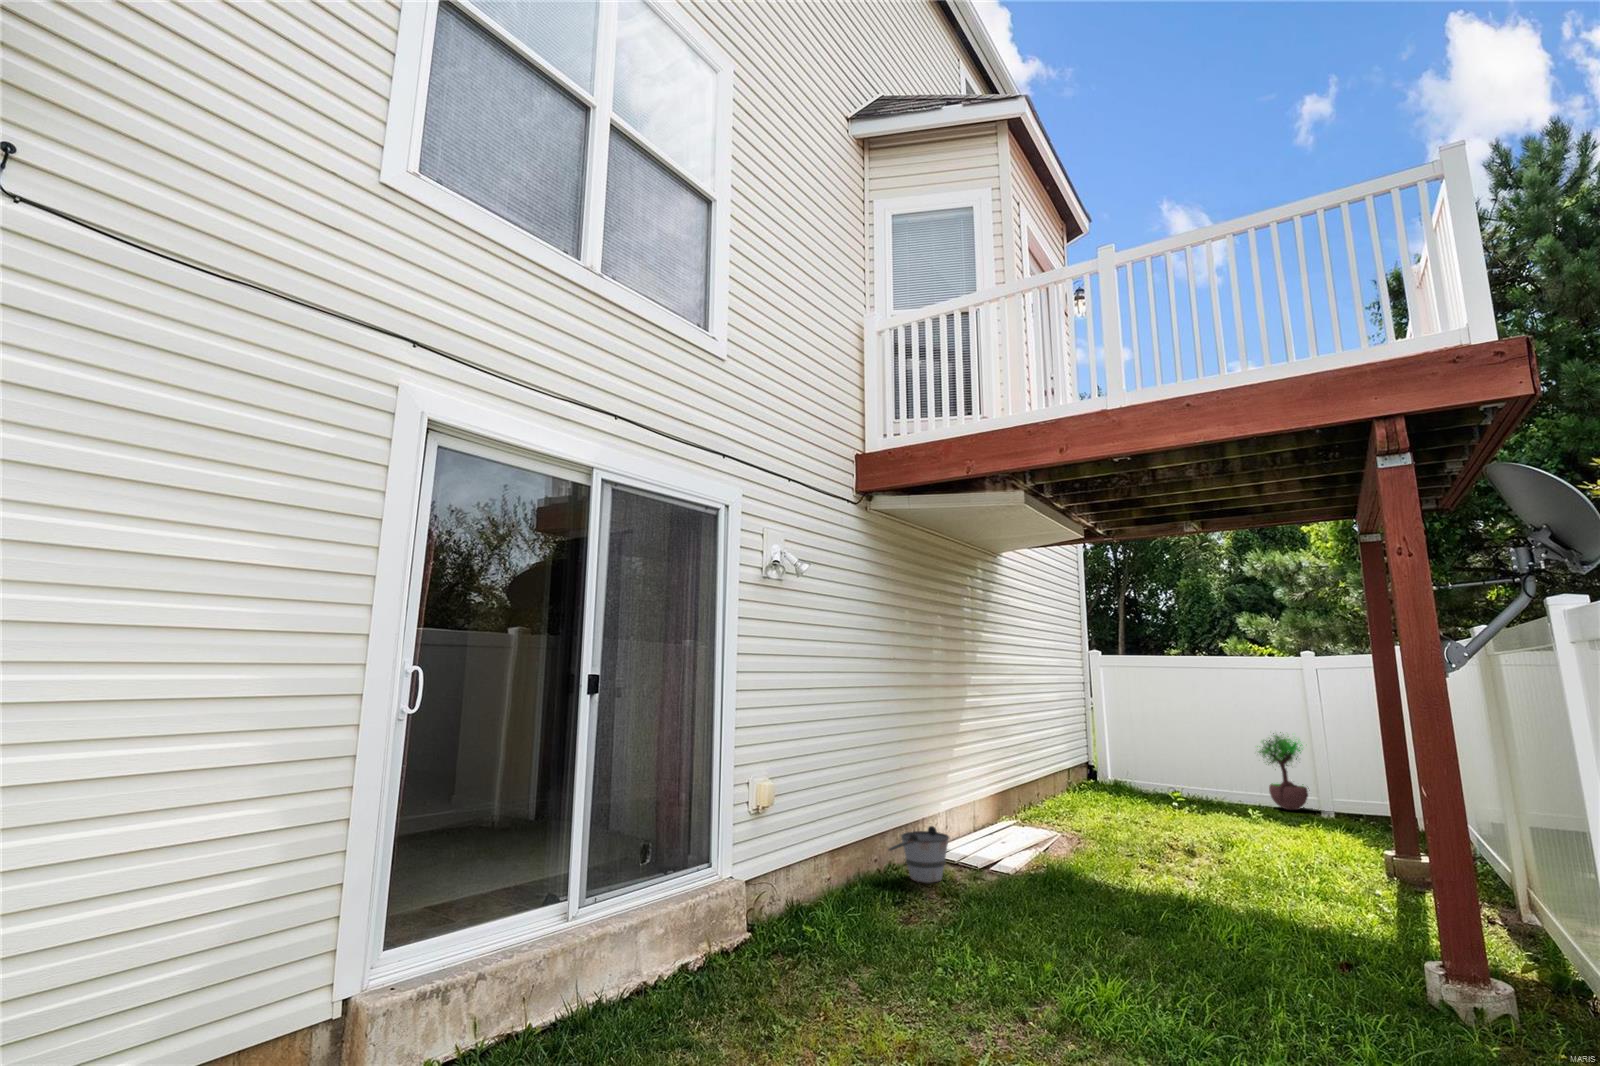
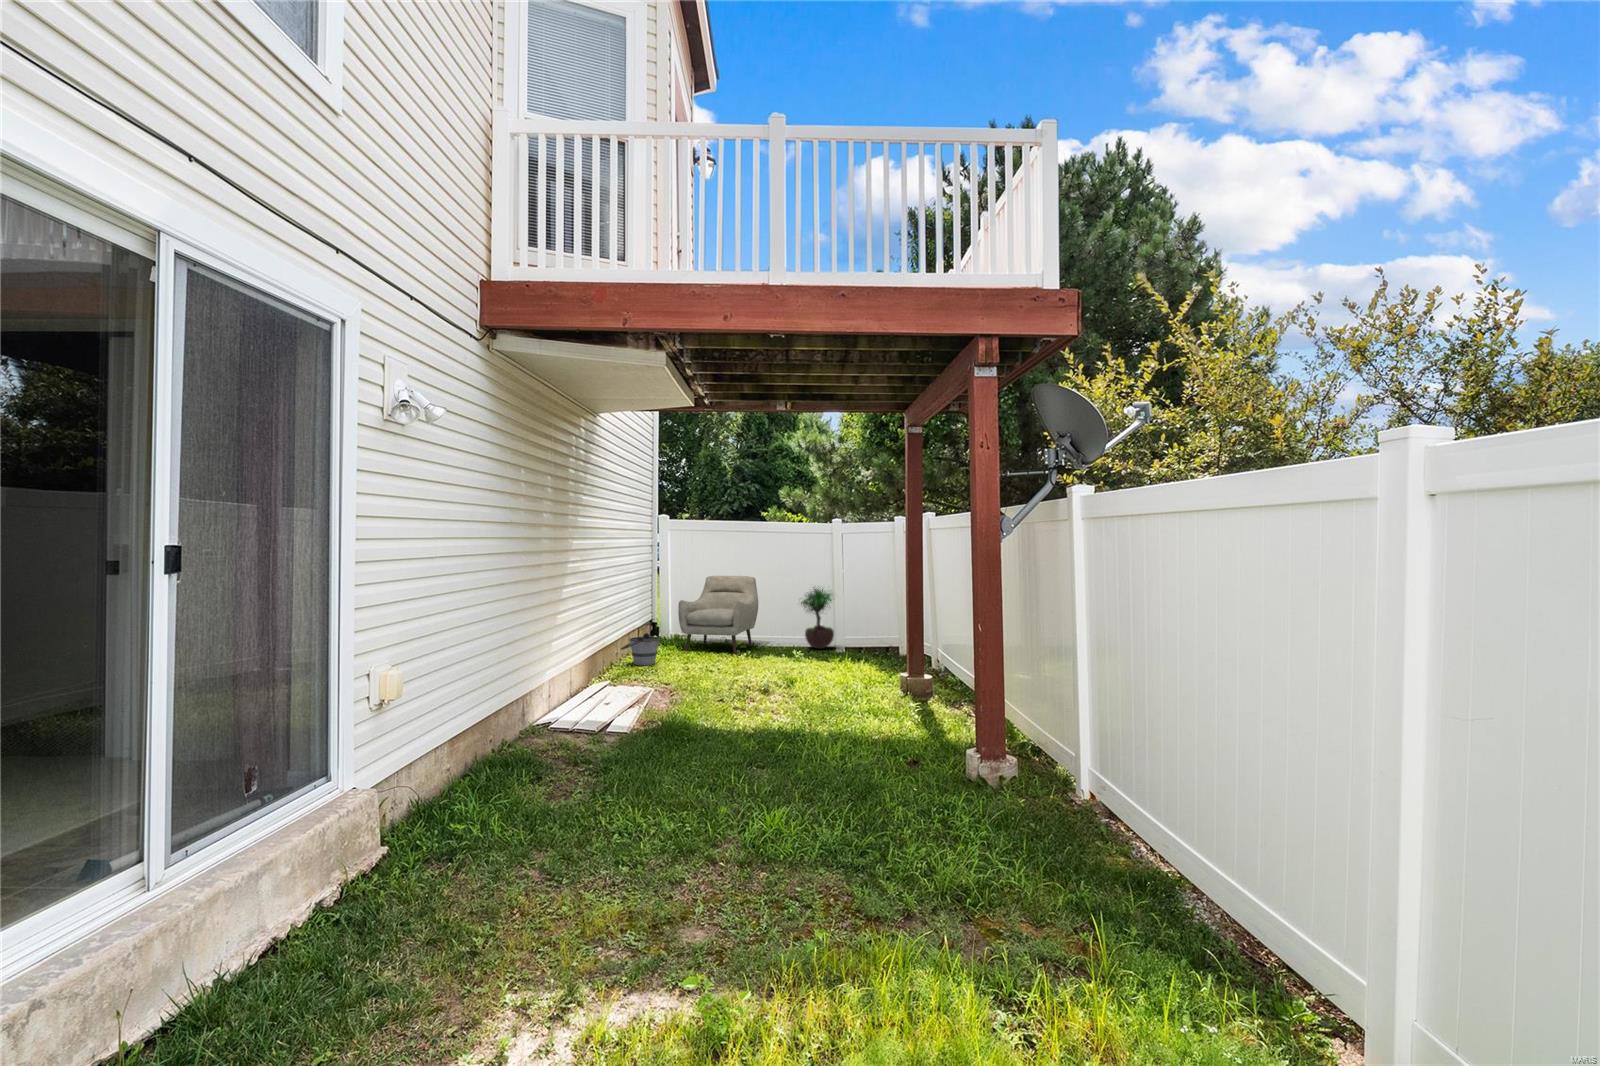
chair: none [1108,717,1206,806] -> present [678,576,758,653]
bucket: present [889,826,949,883] -> present [621,633,660,666]

